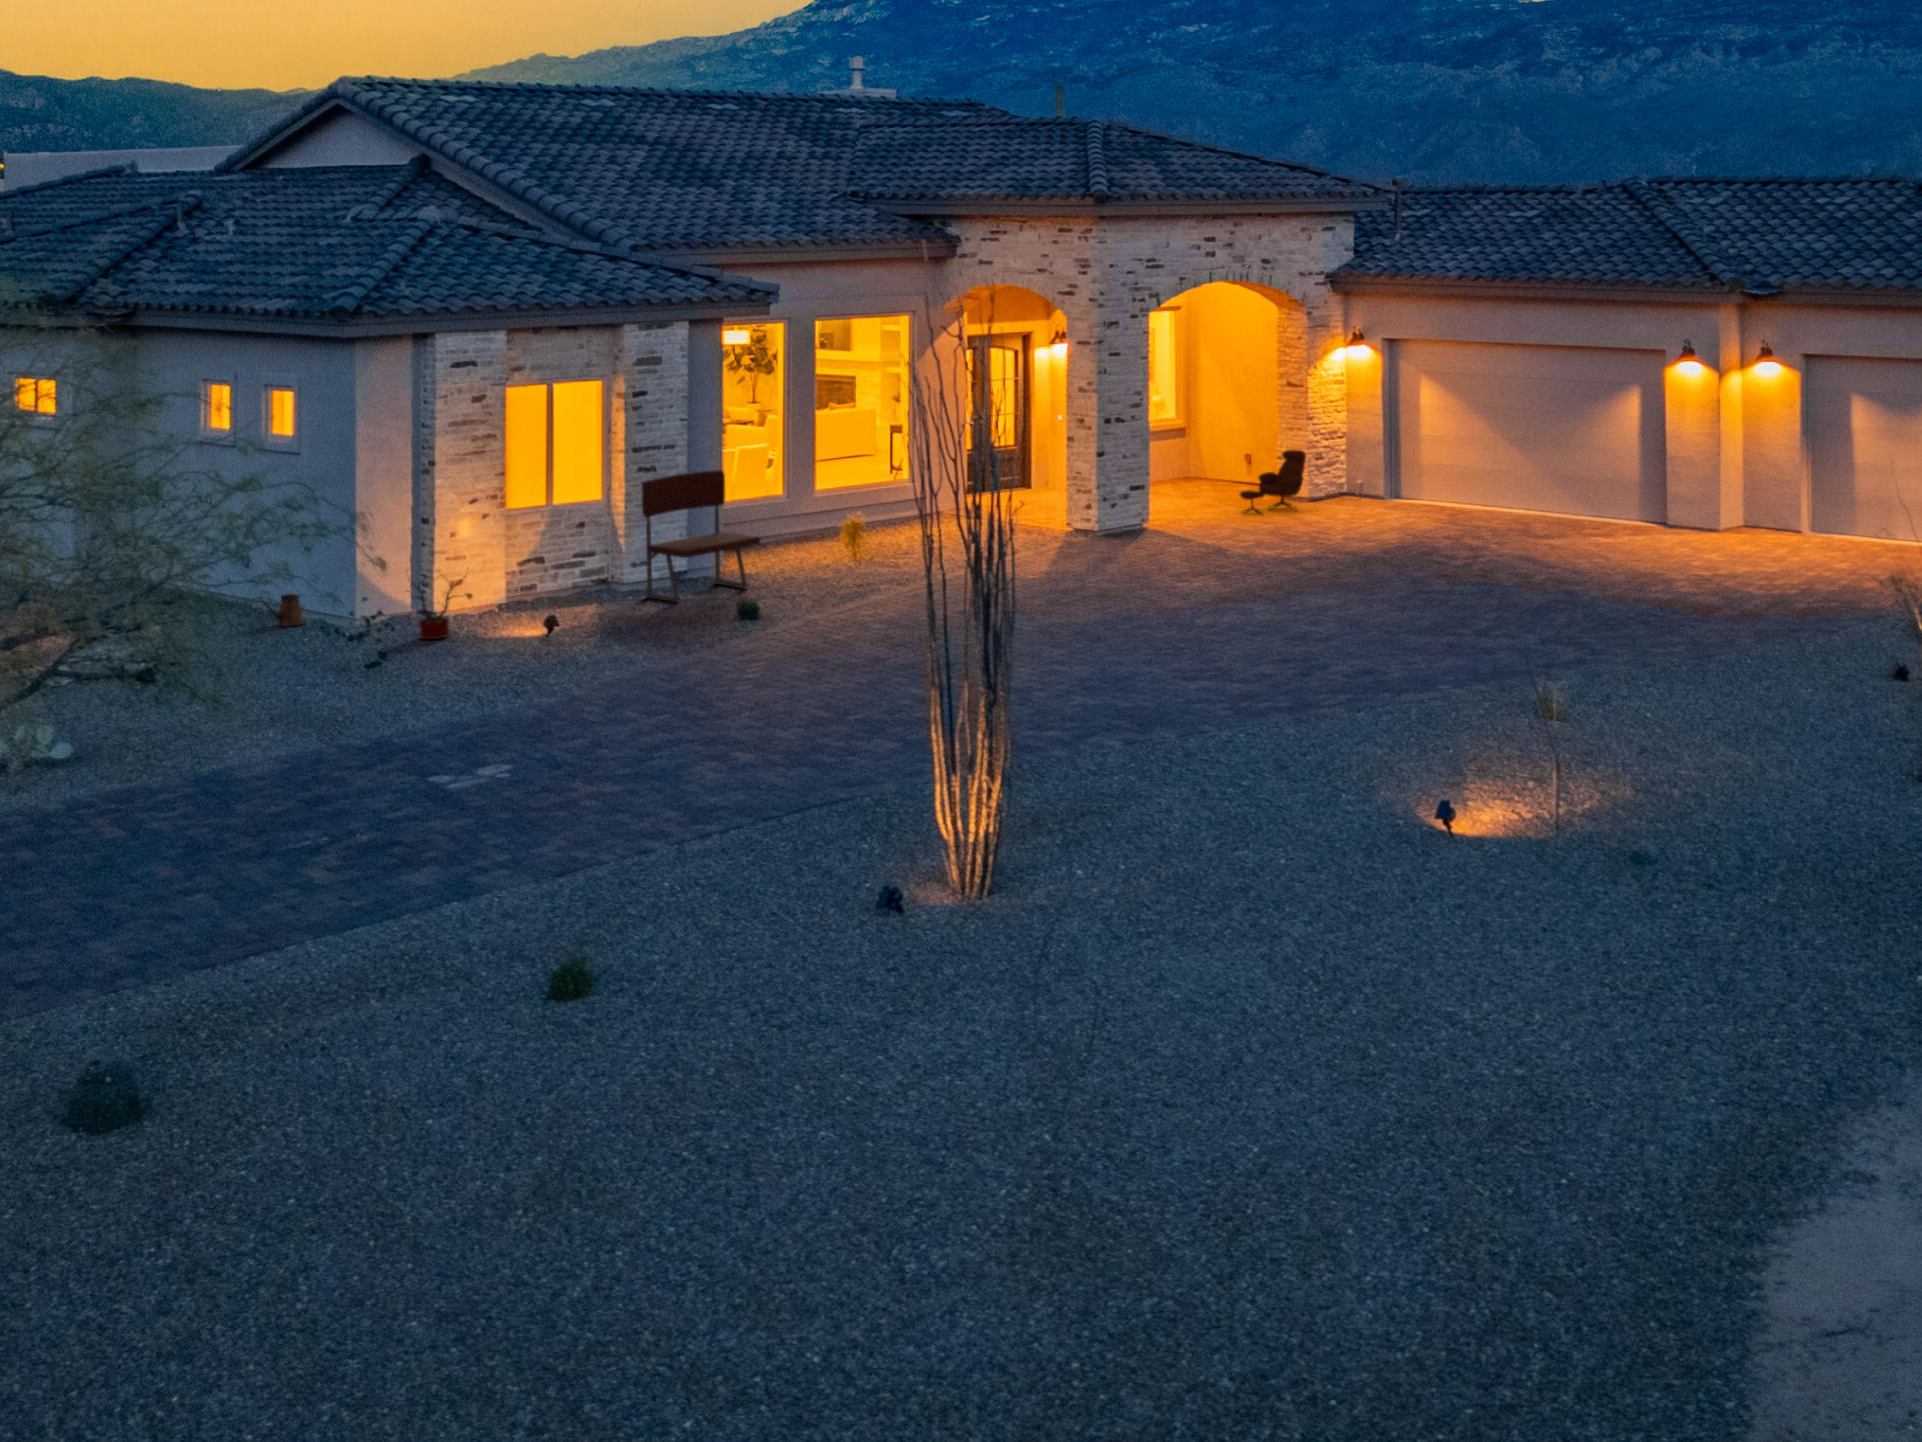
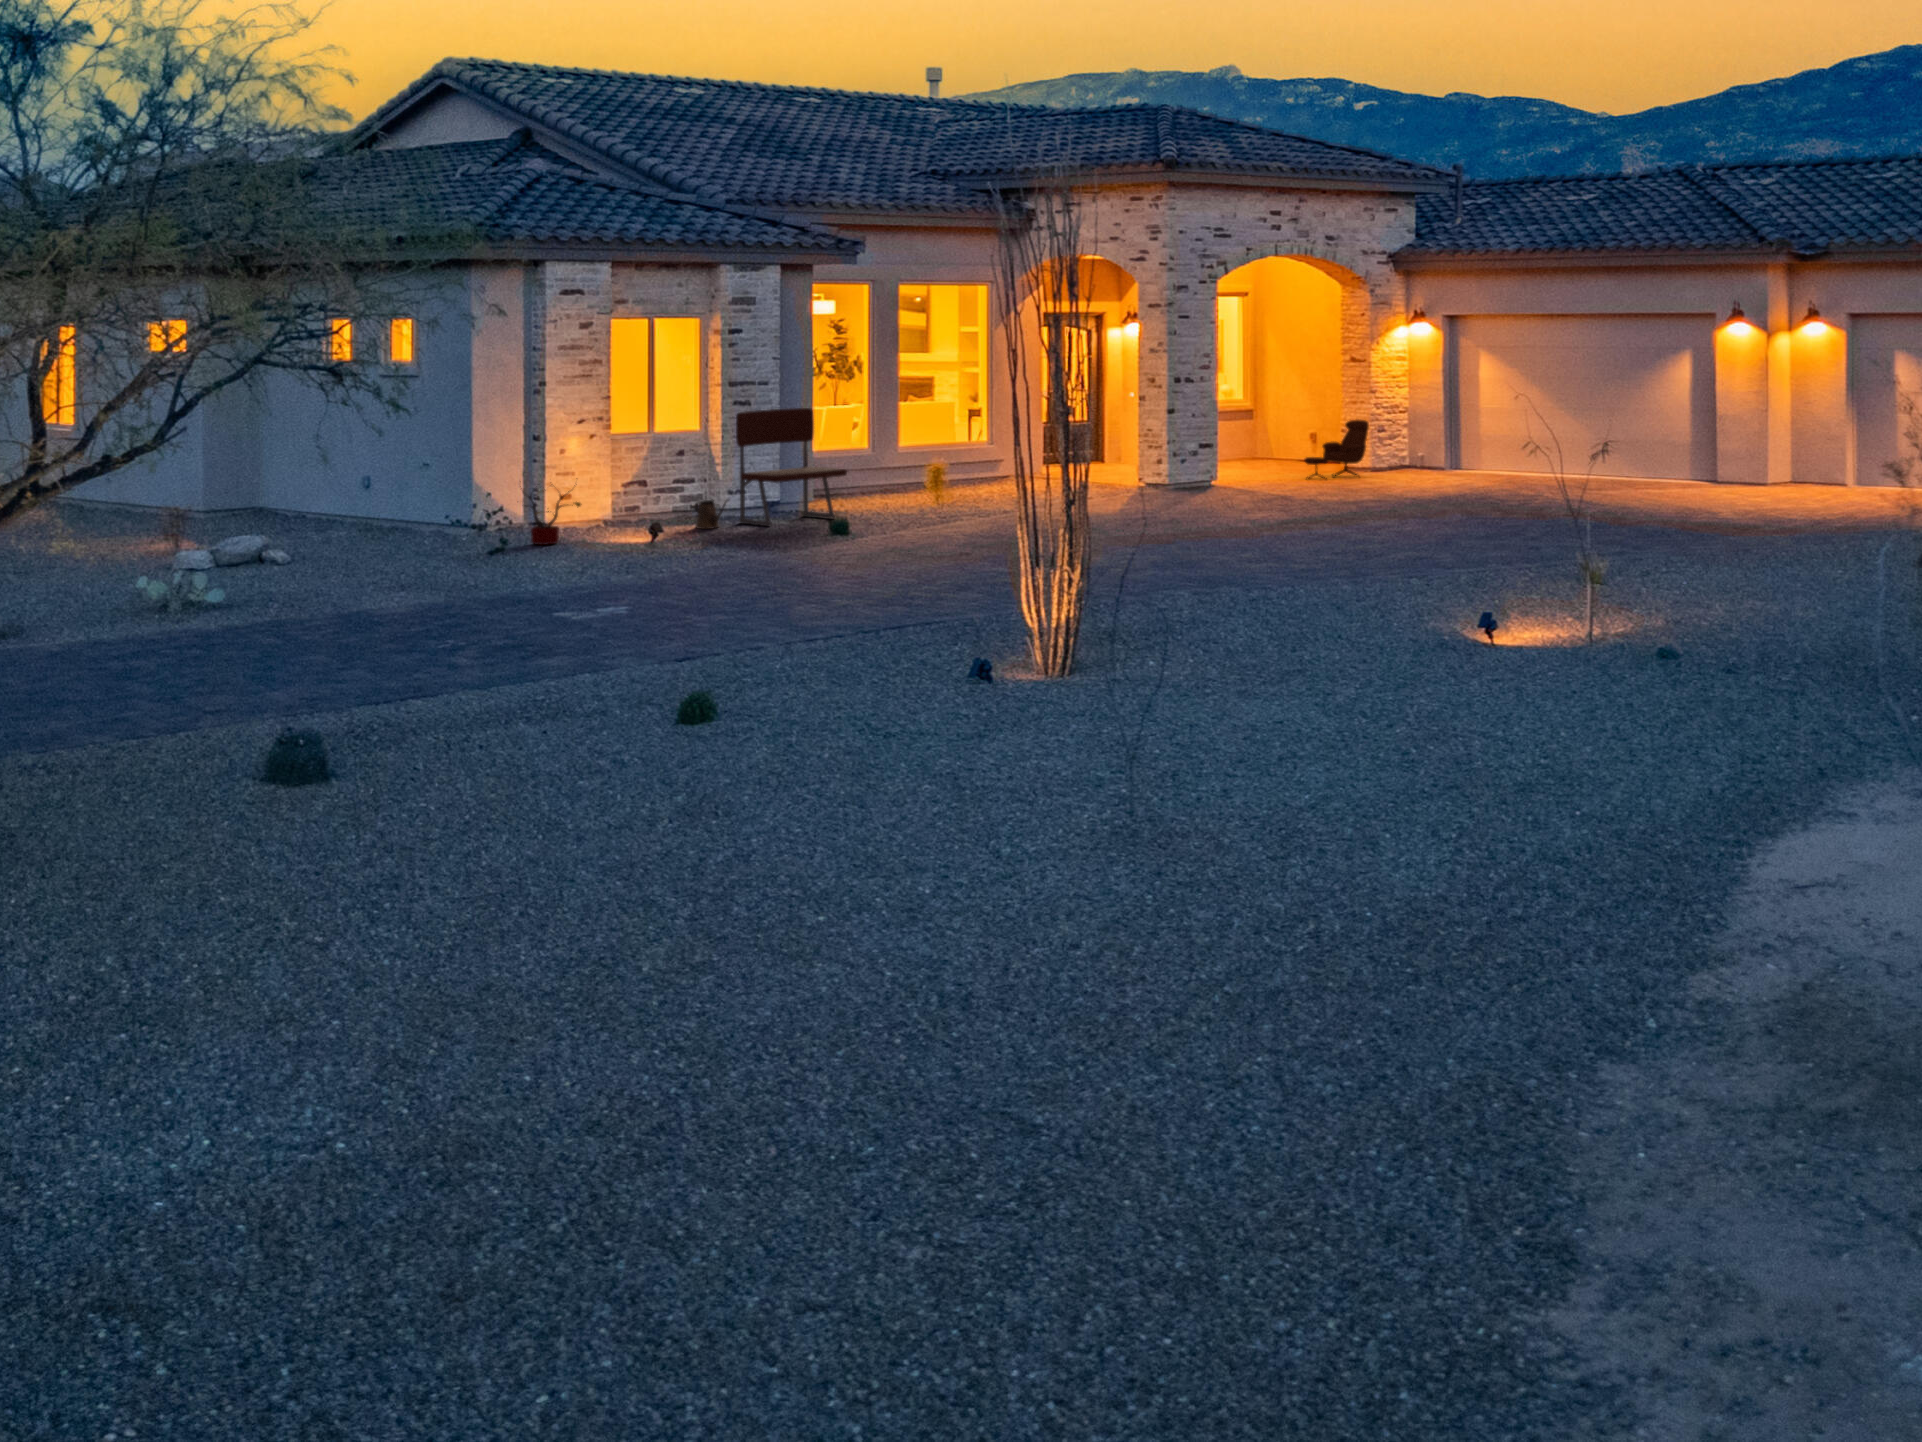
watering can: present [260,594,304,627] -> present [695,500,726,529]

